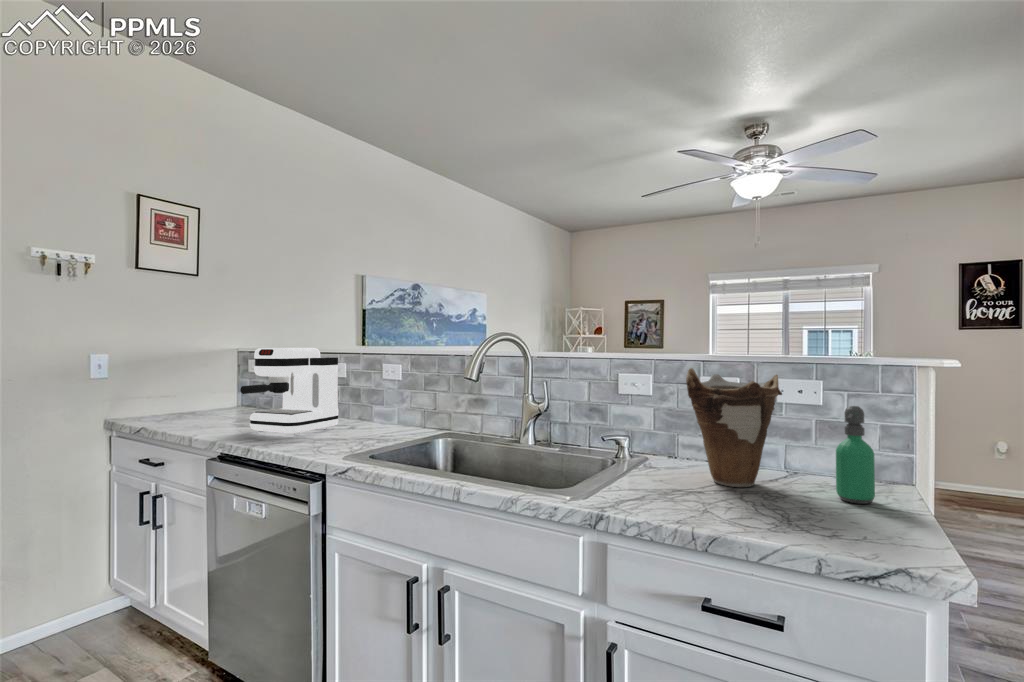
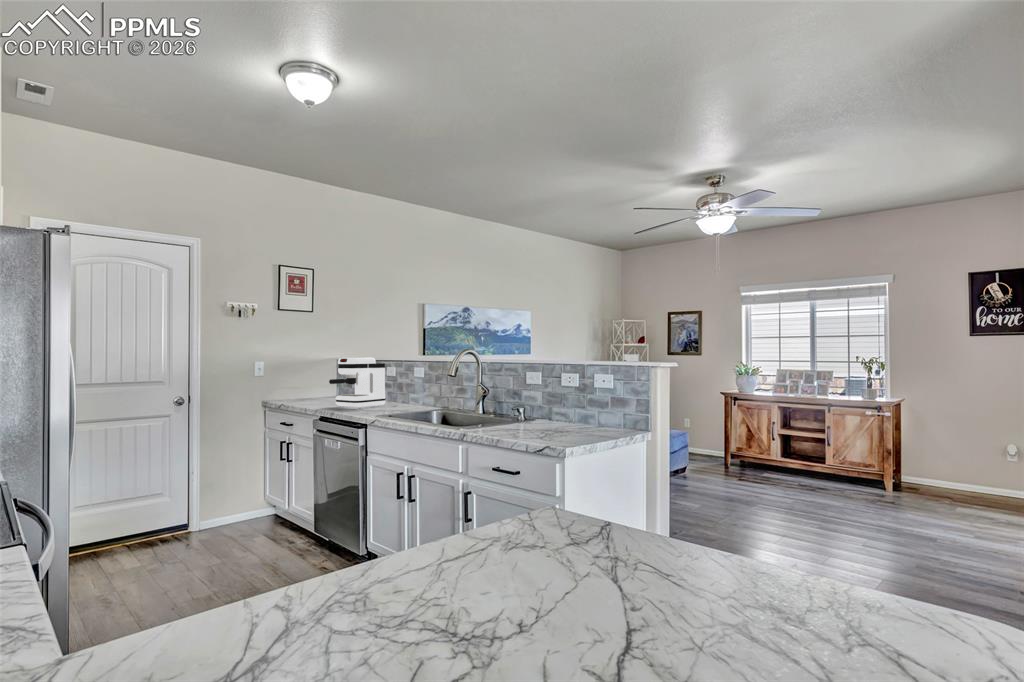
vase: present [686,368,782,487] -> none [531,368,585,431]
soap dispenser: present [836,406,875,504] -> none [592,387,612,437]

